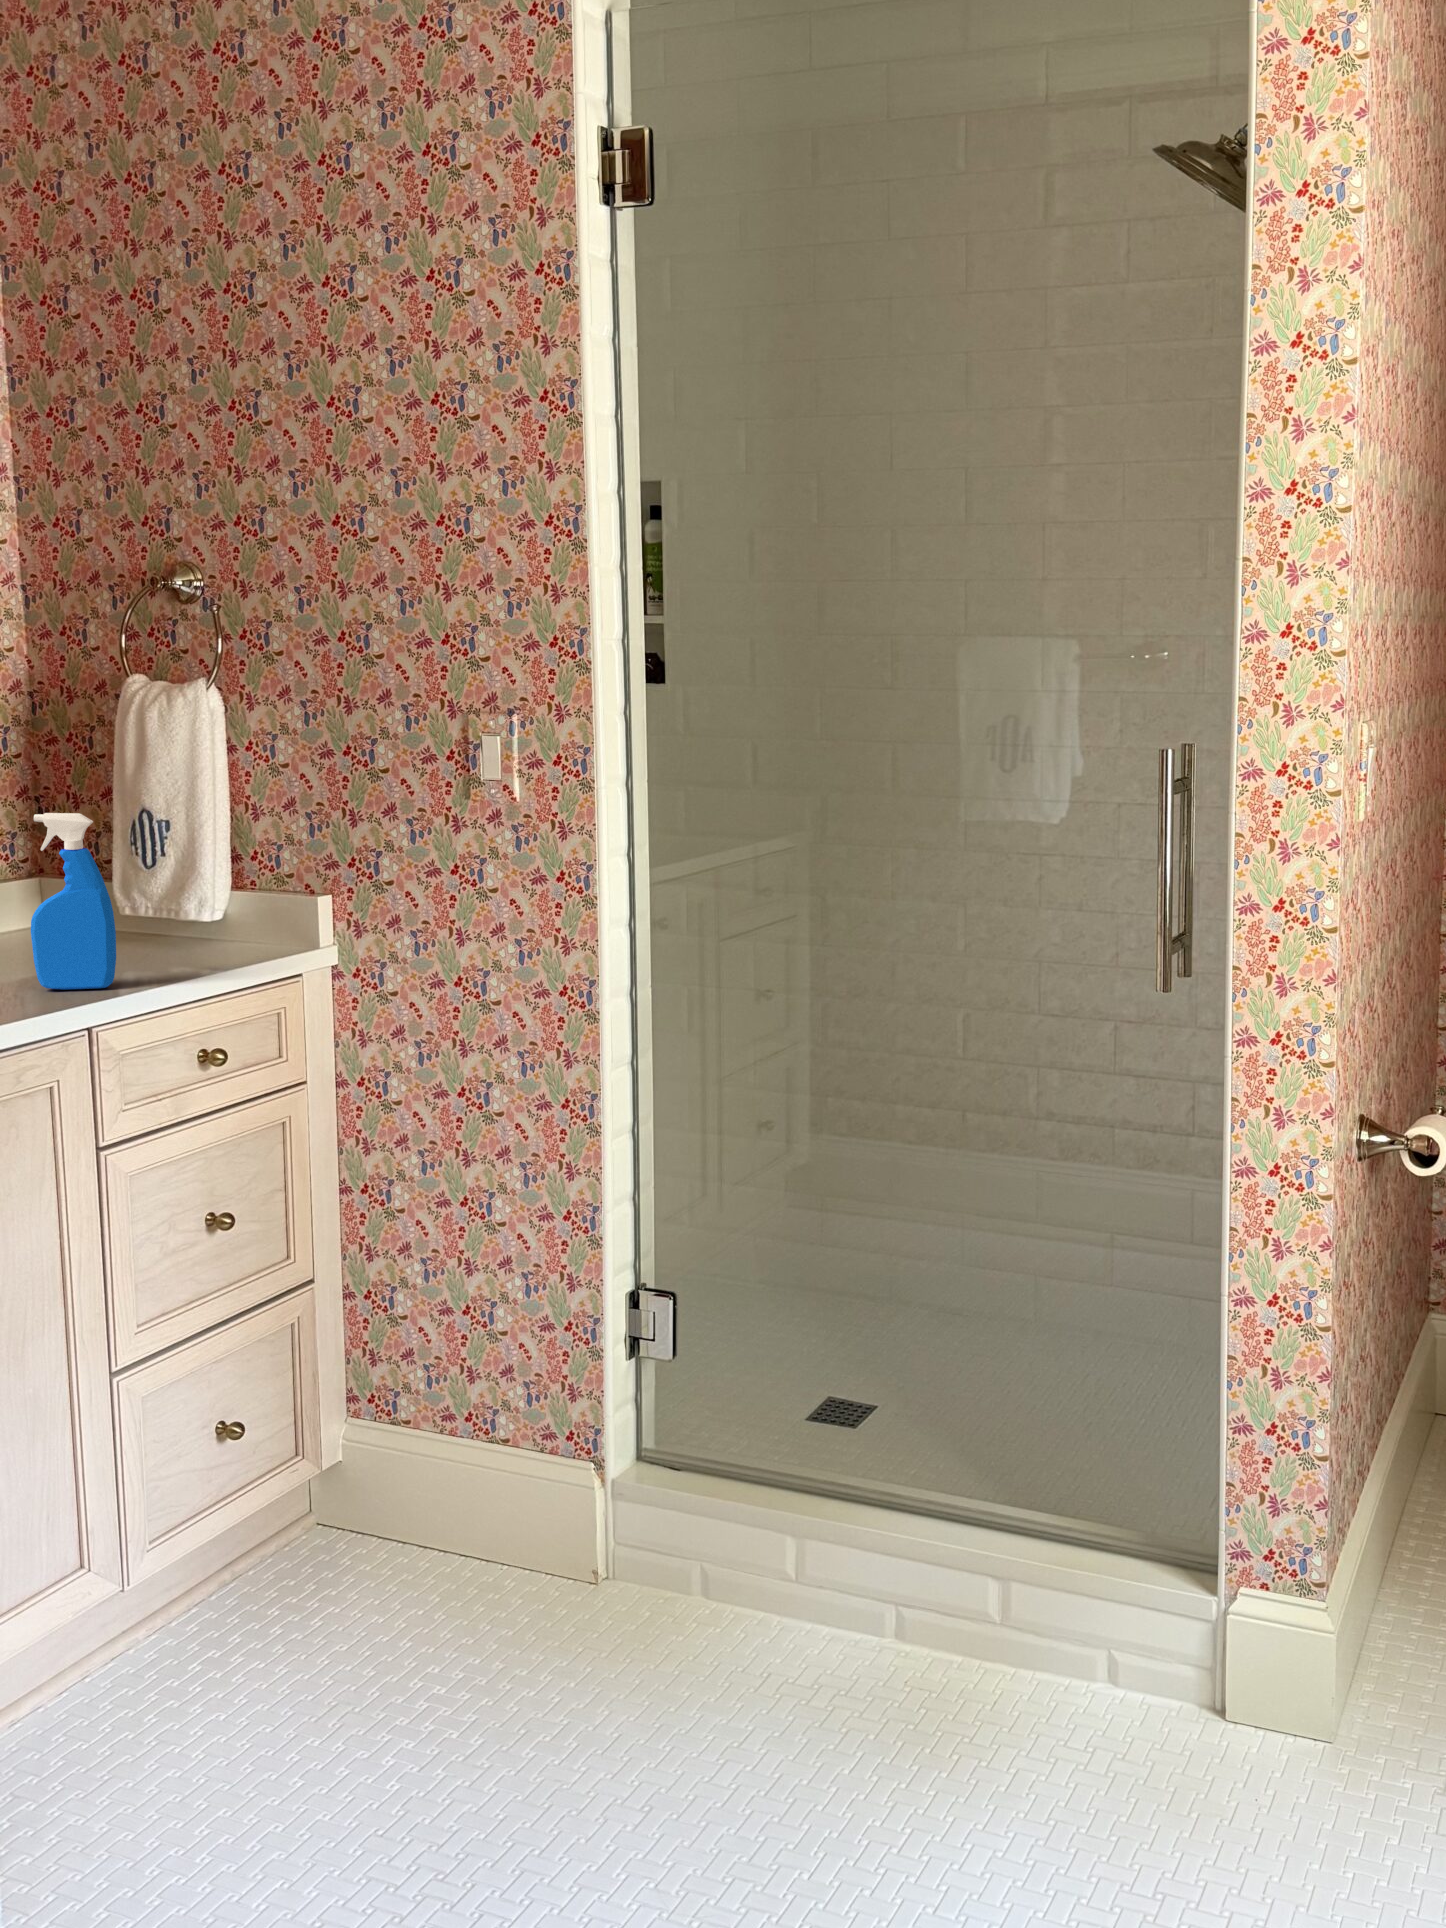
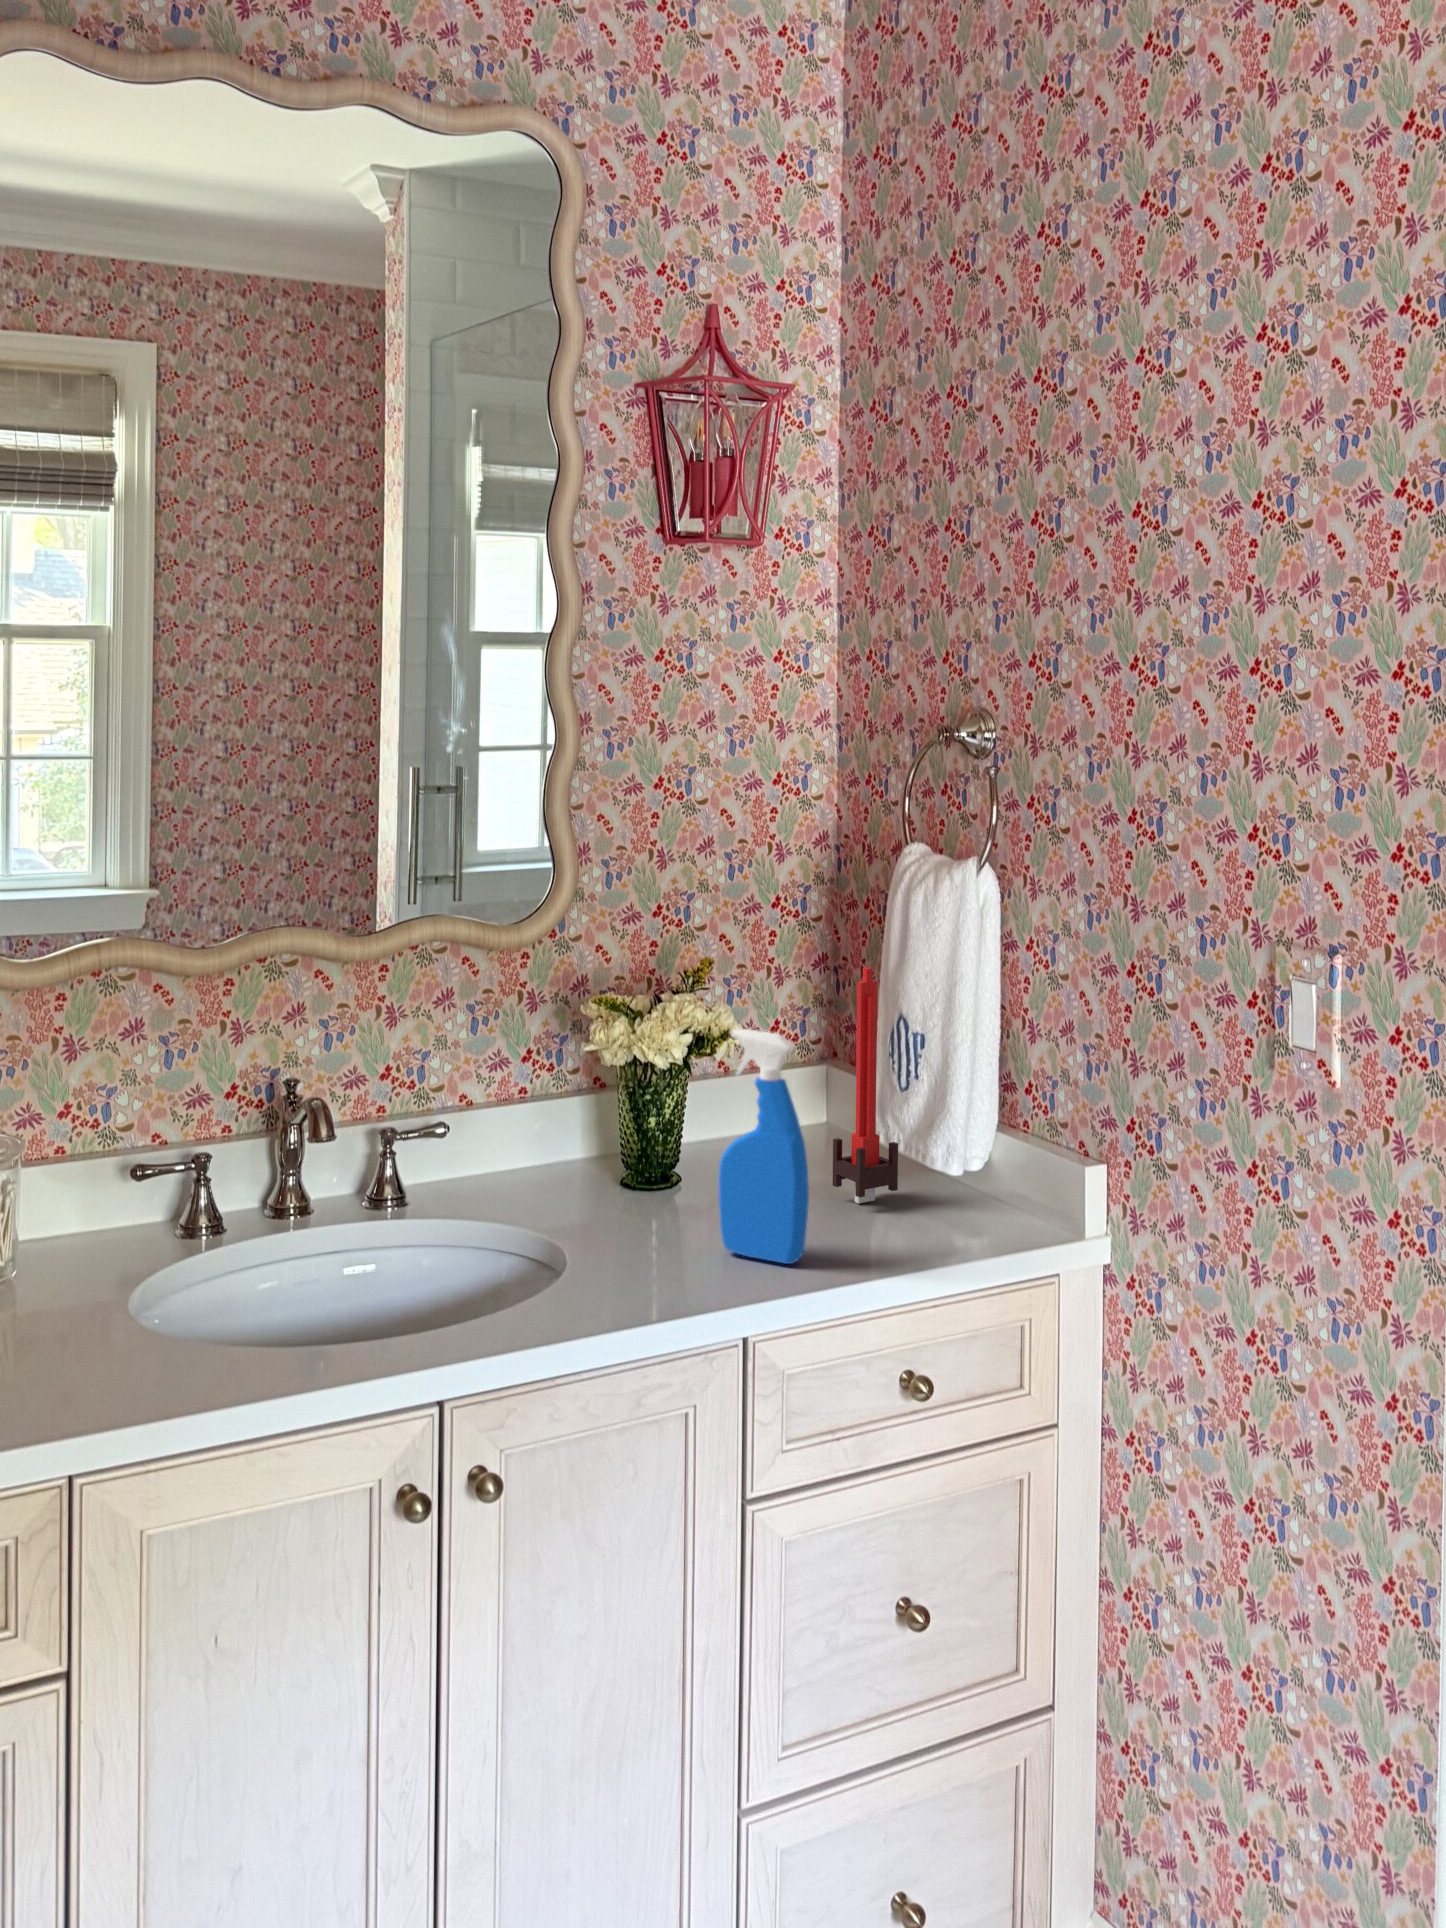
candle: none [96,771,155,957] -> present [832,967,898,1203]

